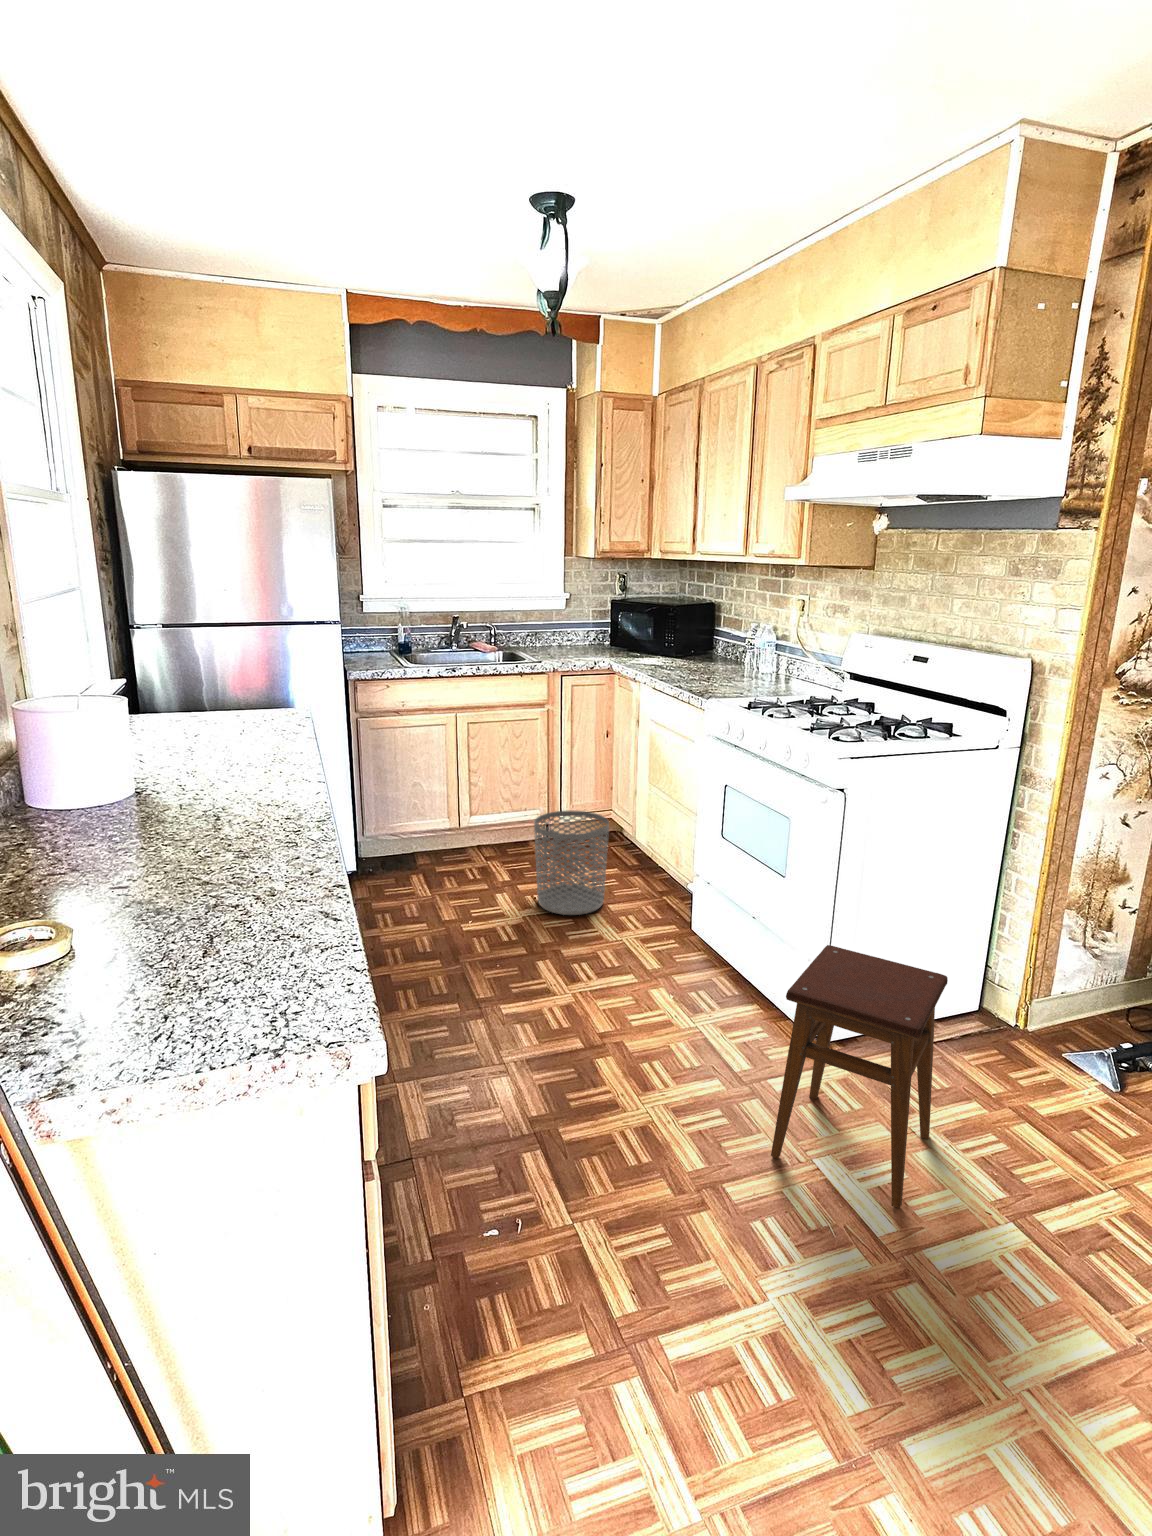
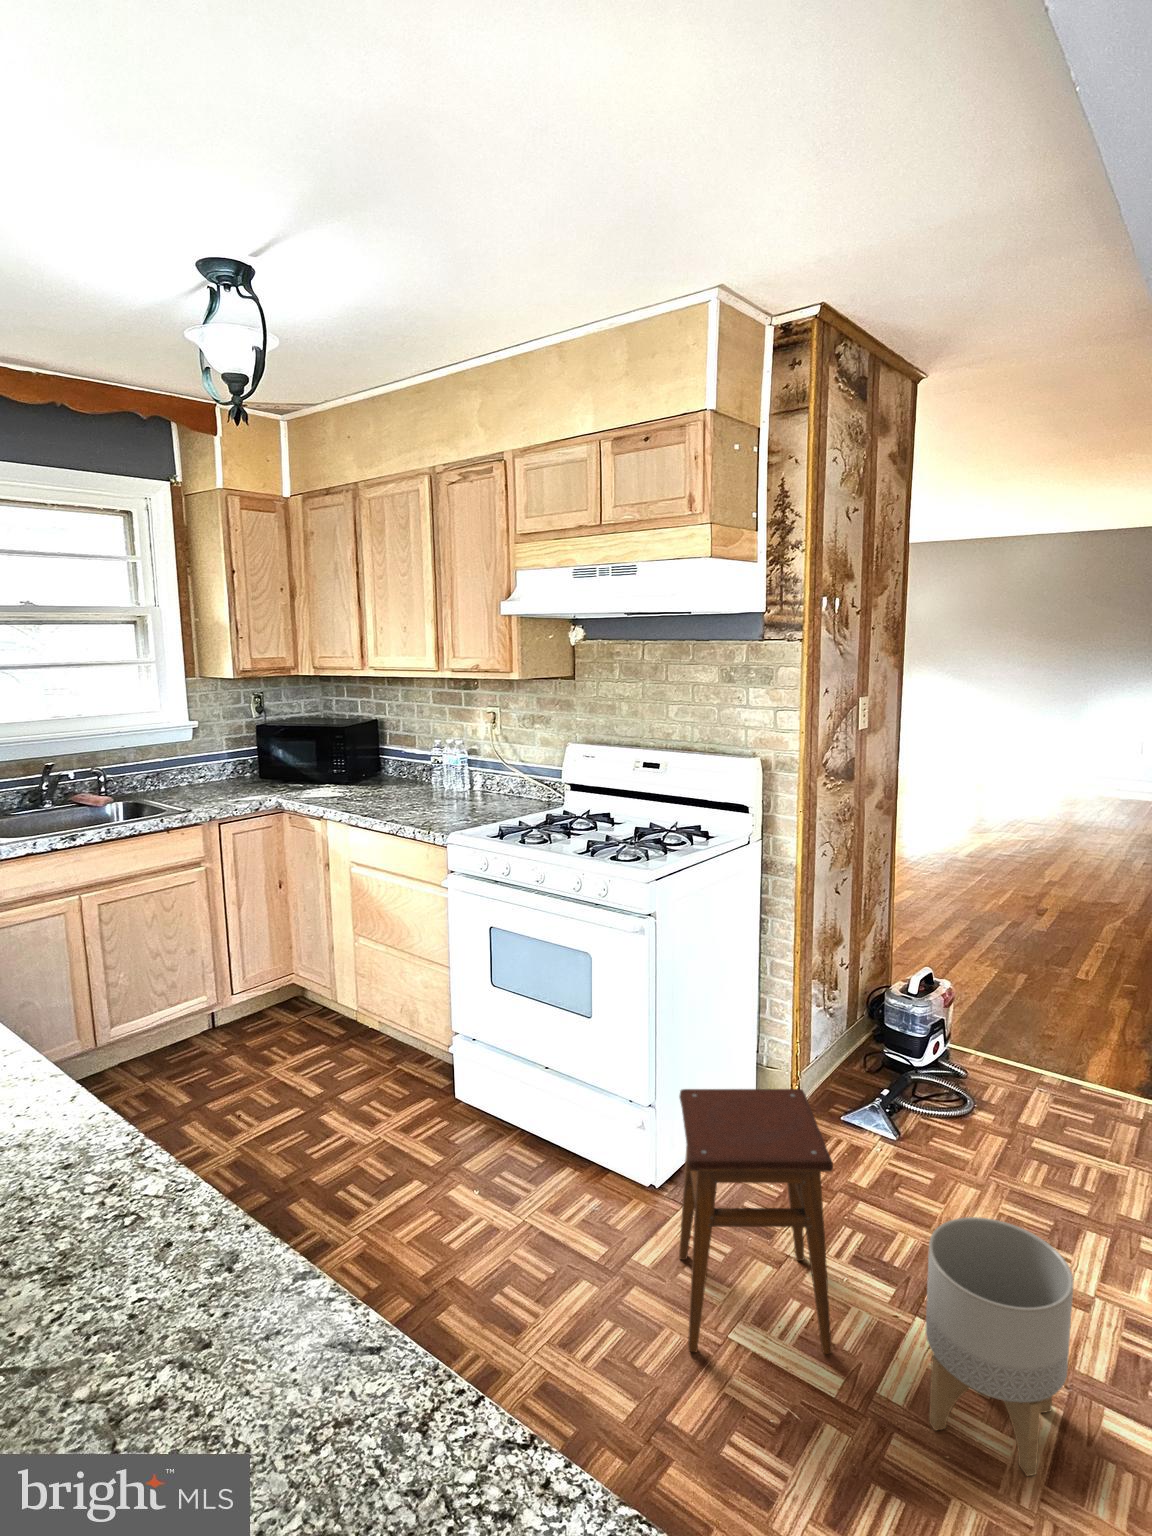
waste bin: present [534,810,609,915] -> none [233,987,332,1126]
planter: none [959,1122,1133,1371] -> present [926,1217,1073,1476]

